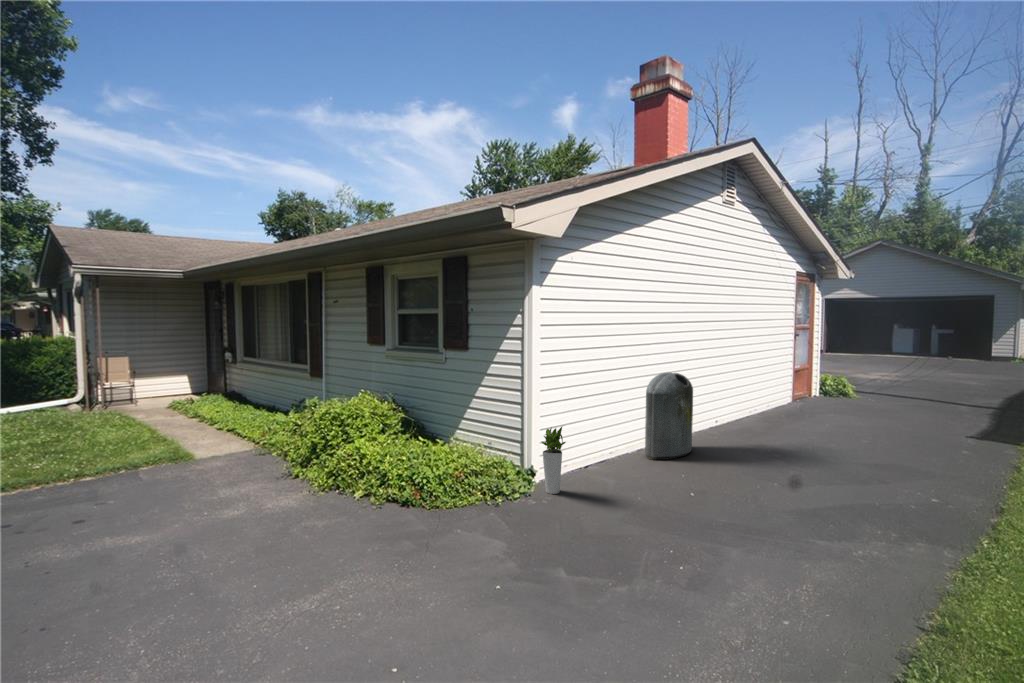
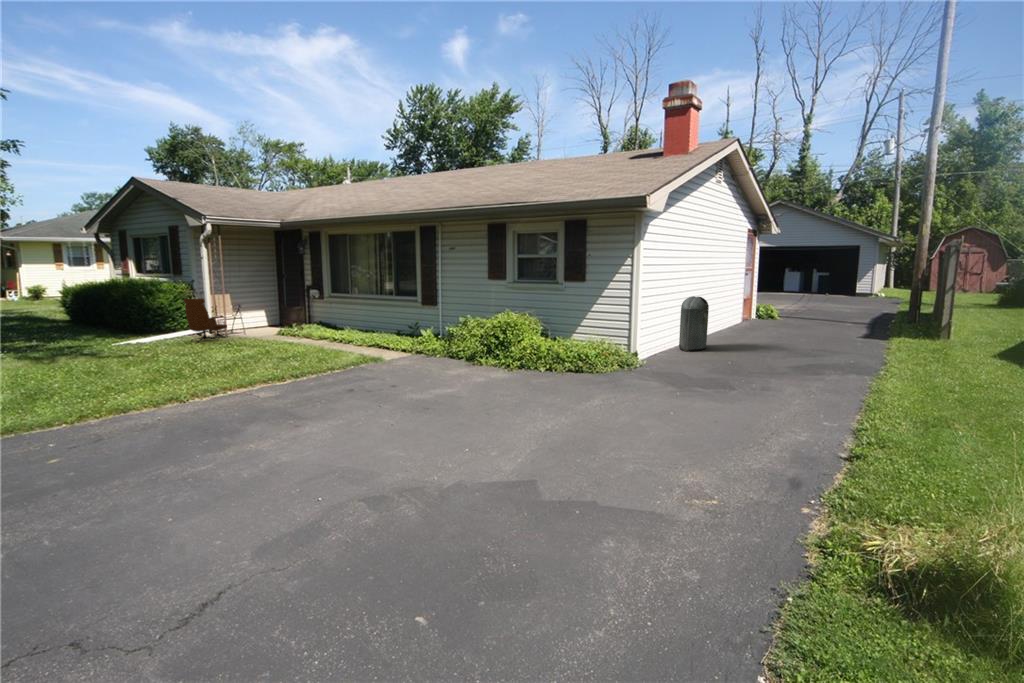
lounge chair: none [44,363,115,416] -> present [184,299,227,342]
planter: present [542,427,566,494] -> none [643,326,659,366]

